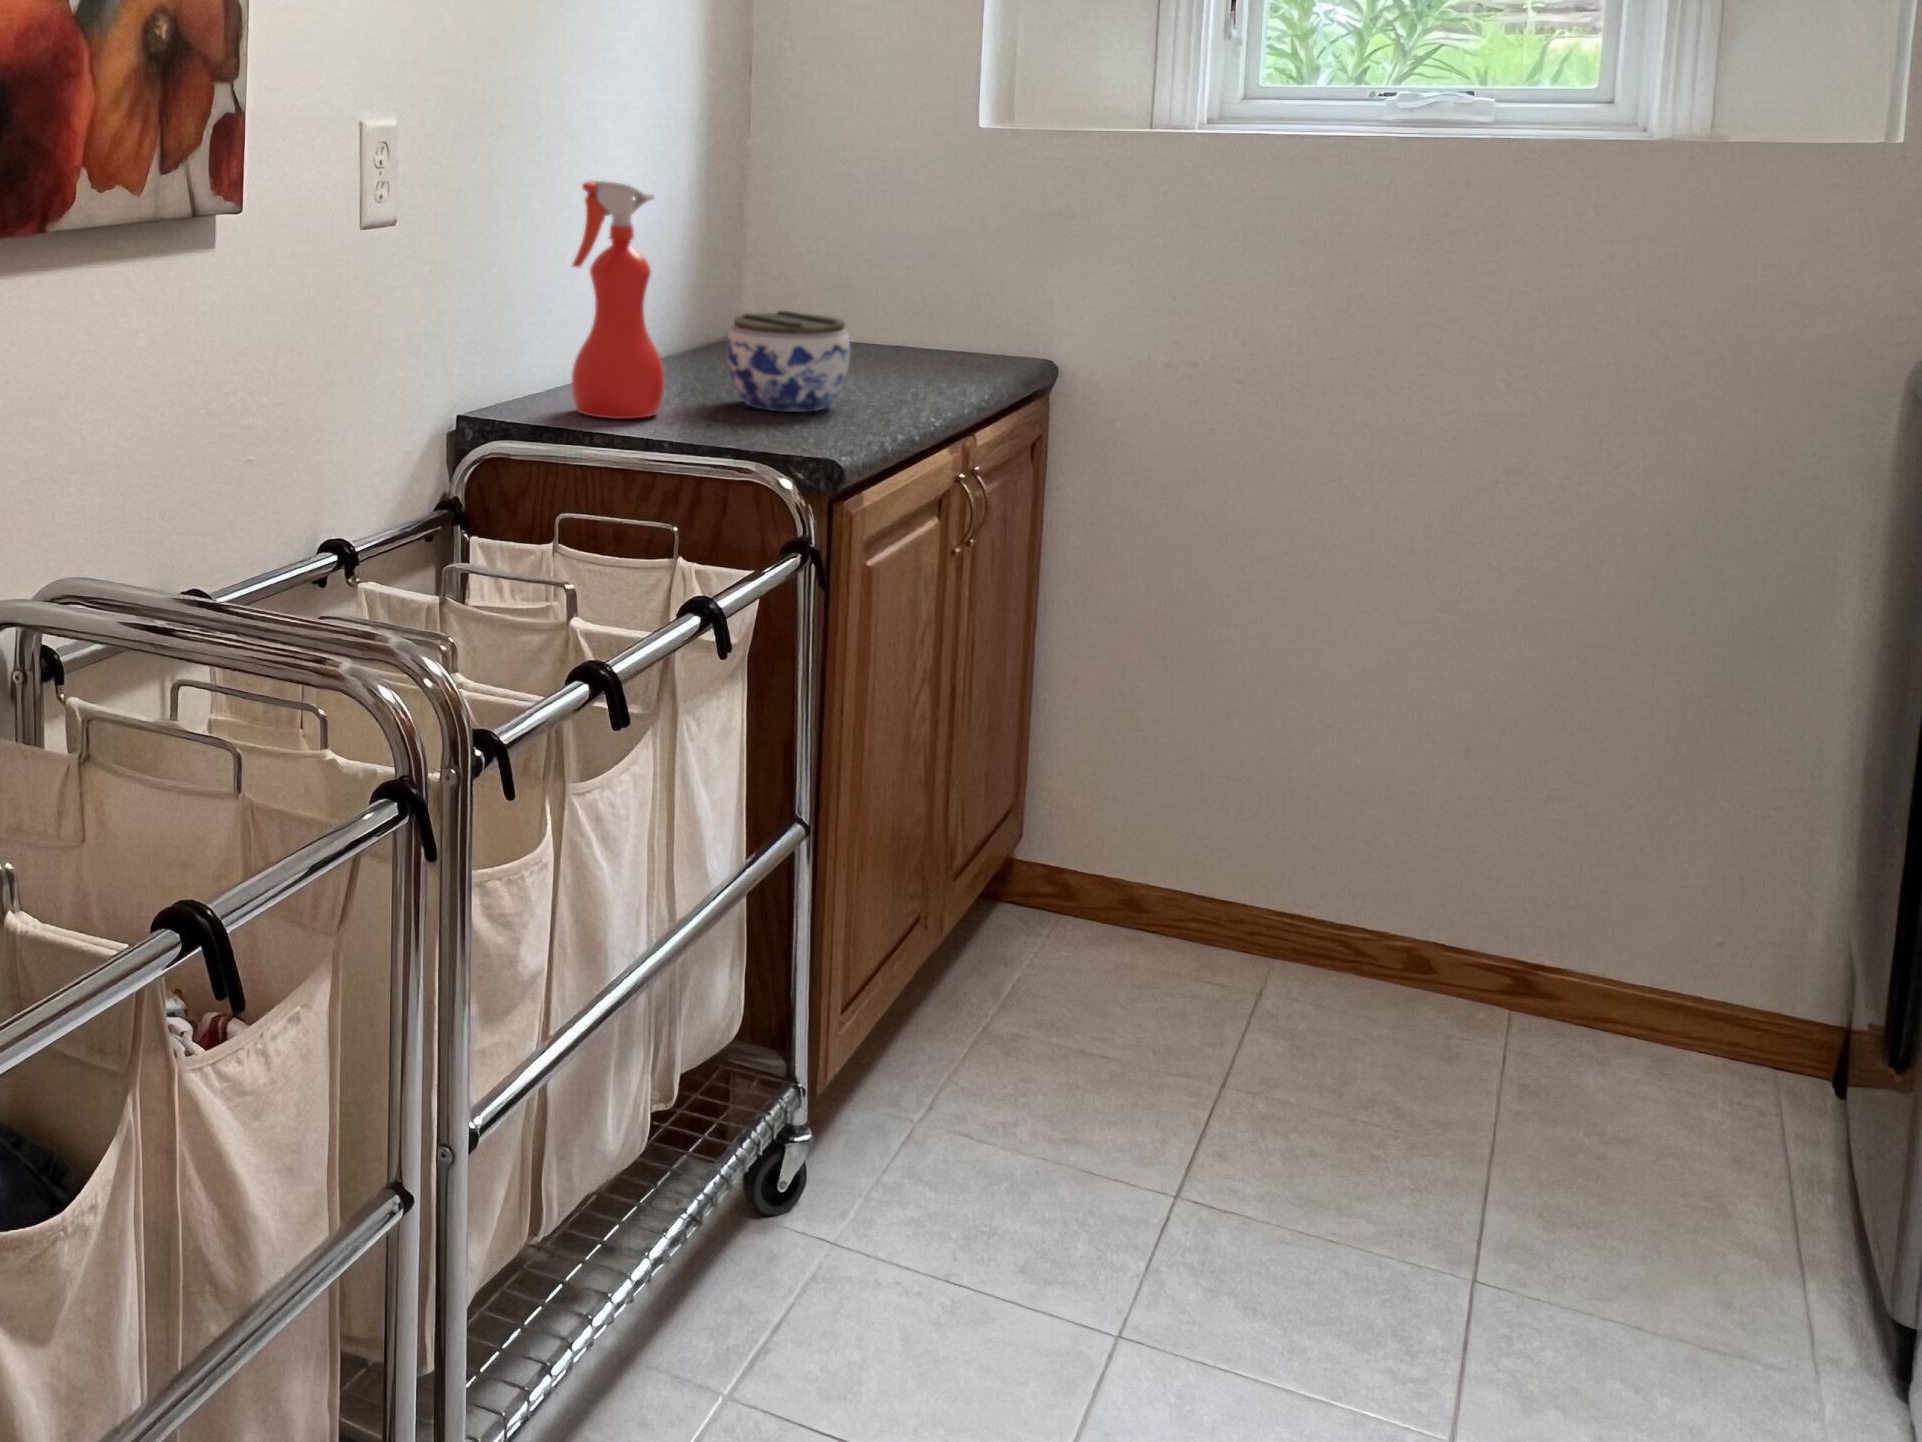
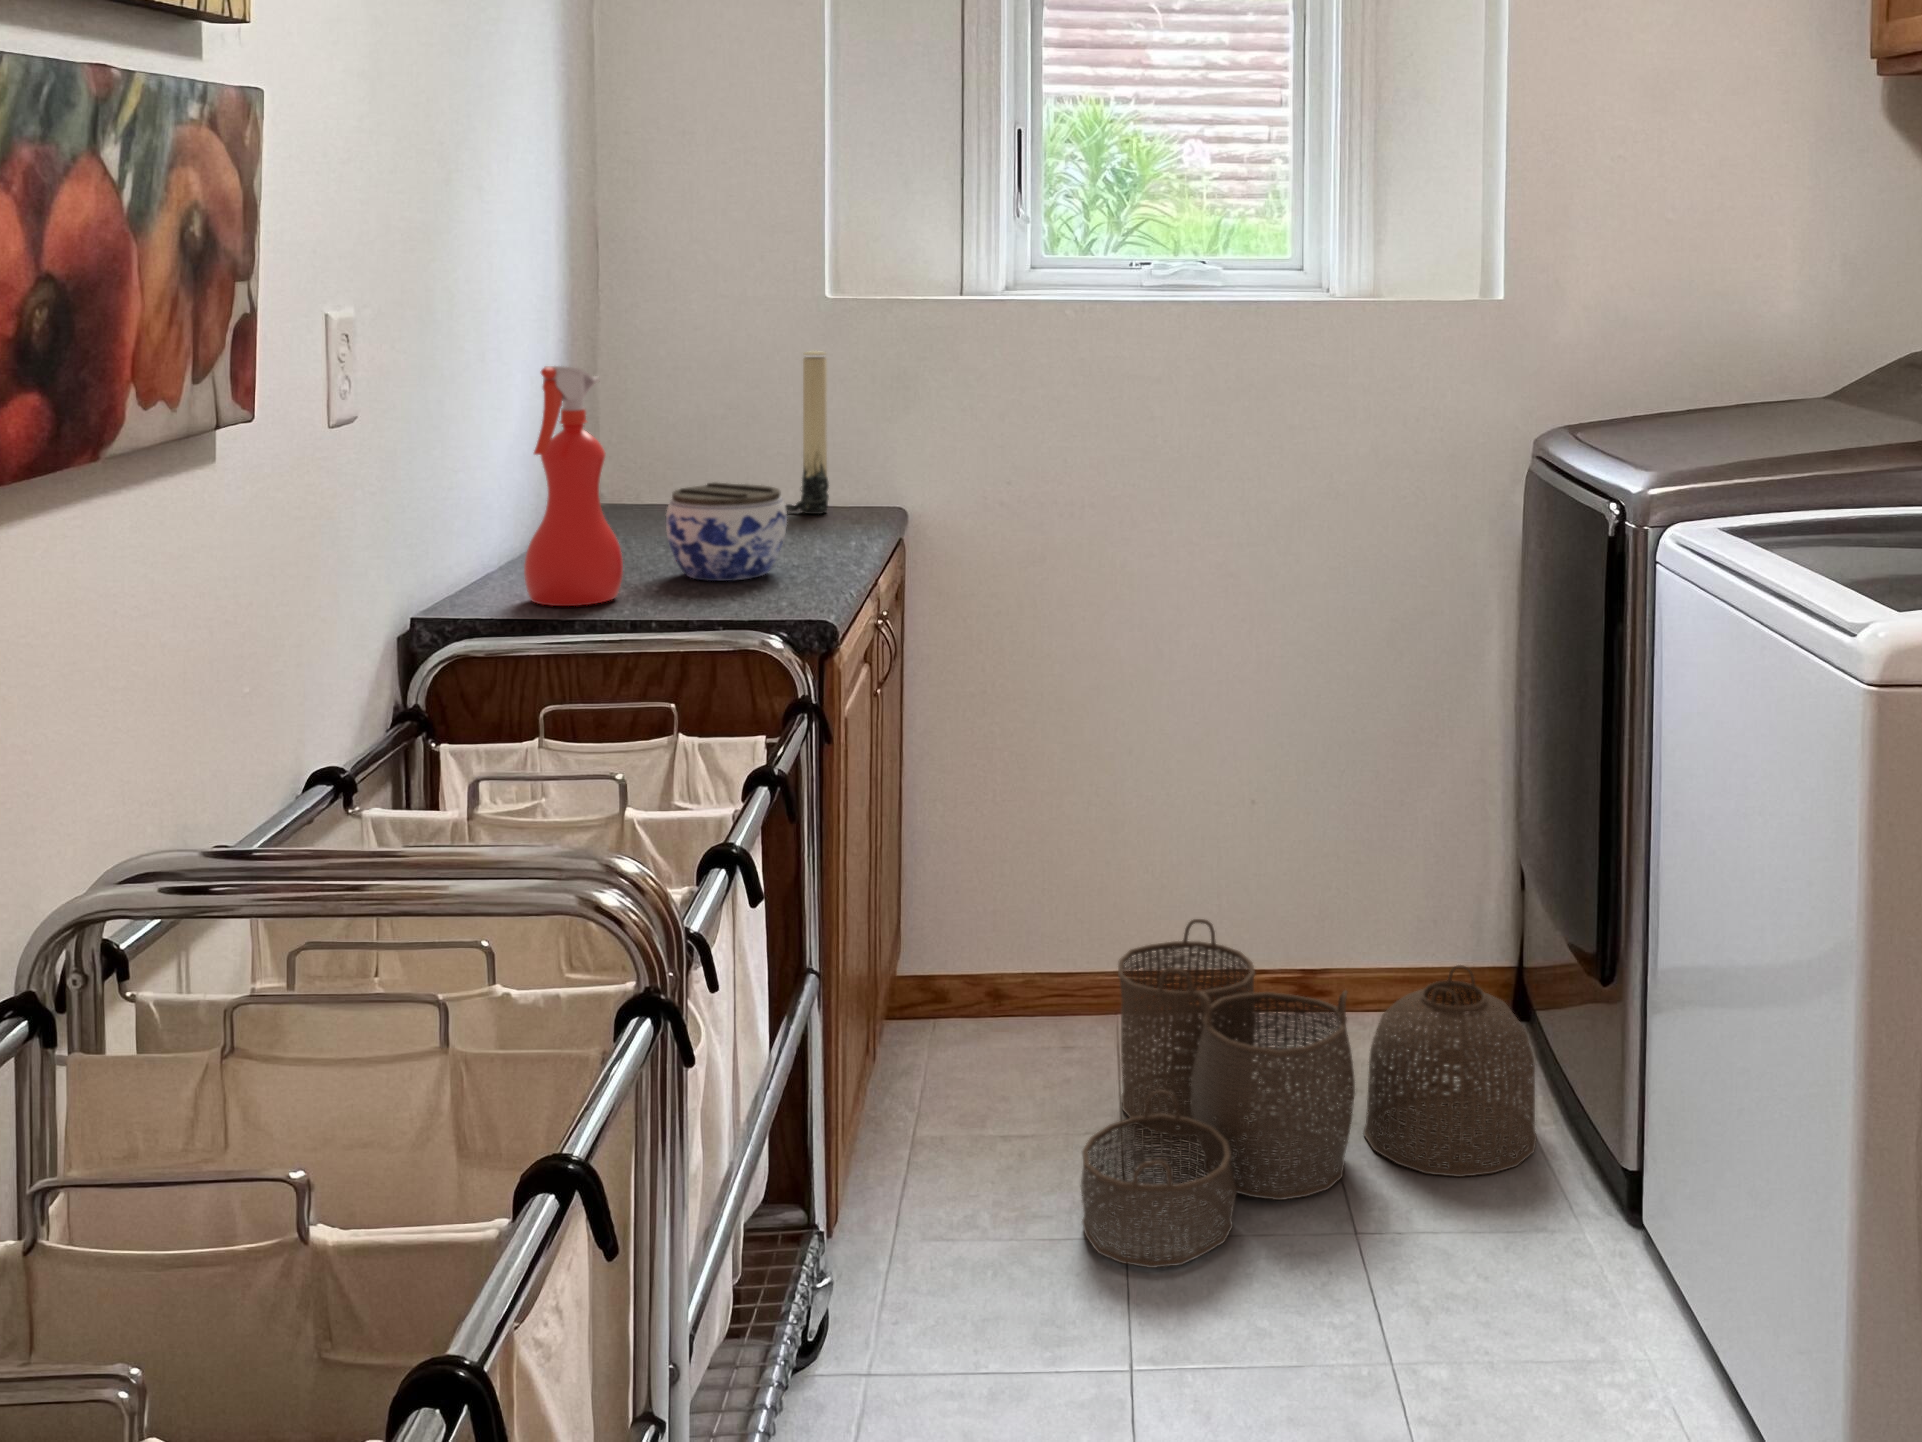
candle: none [913,184,967,357] -> present [785,351,829,514]
woven basket: none [1128,867,1800,1278] -> present [1081,919,1537,1268]

